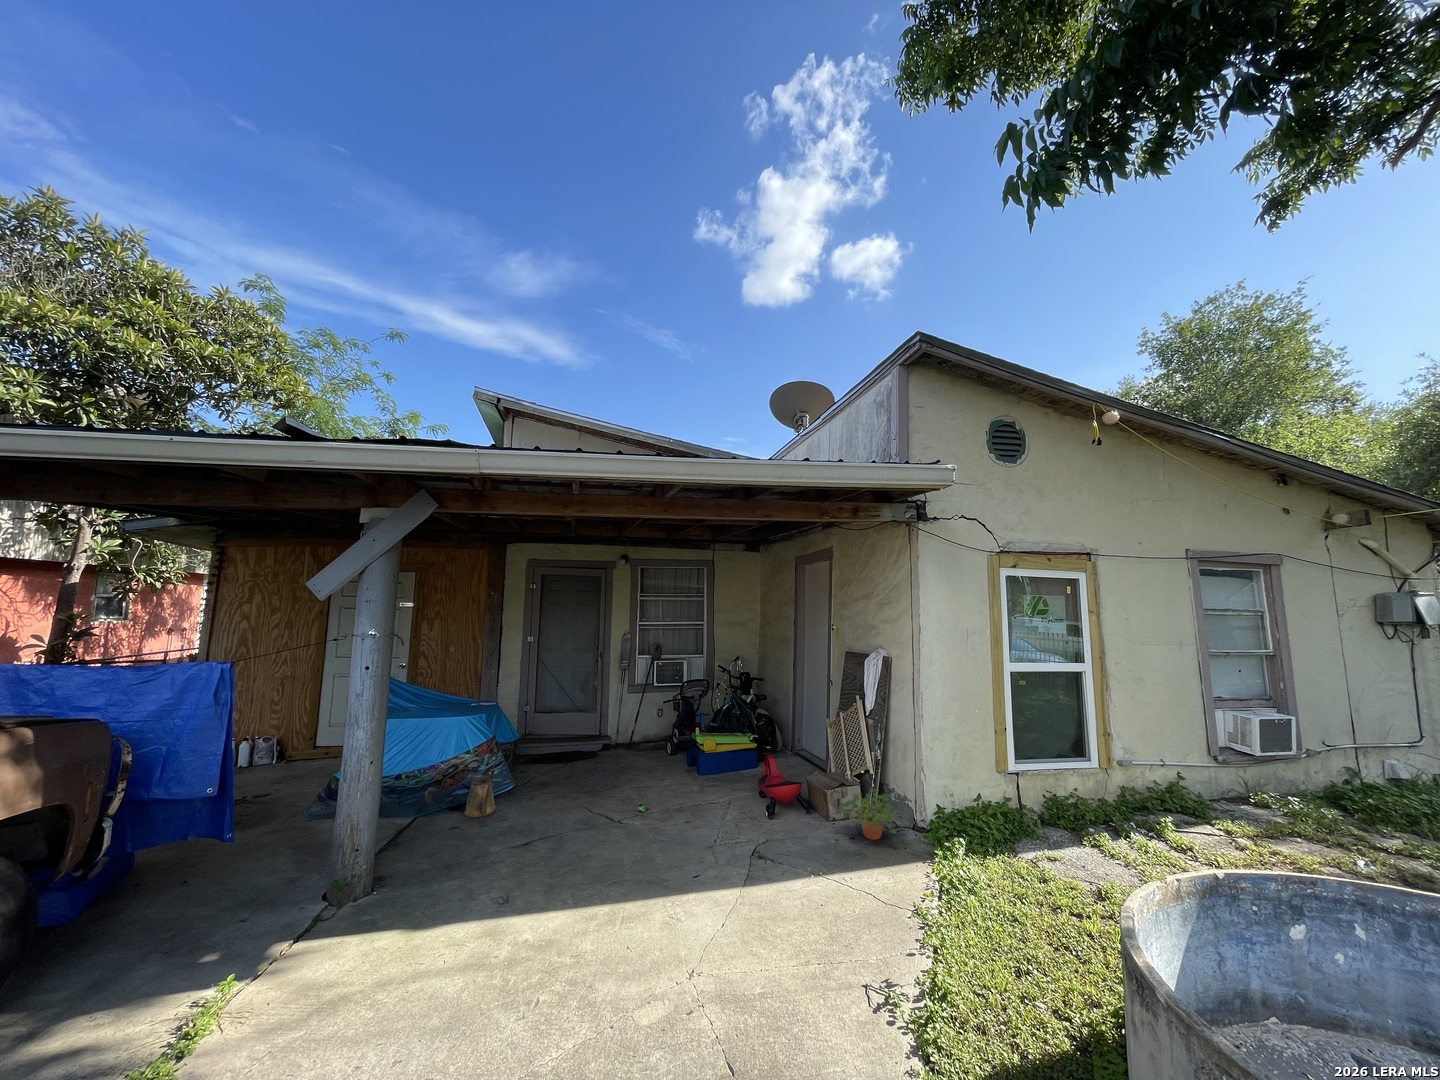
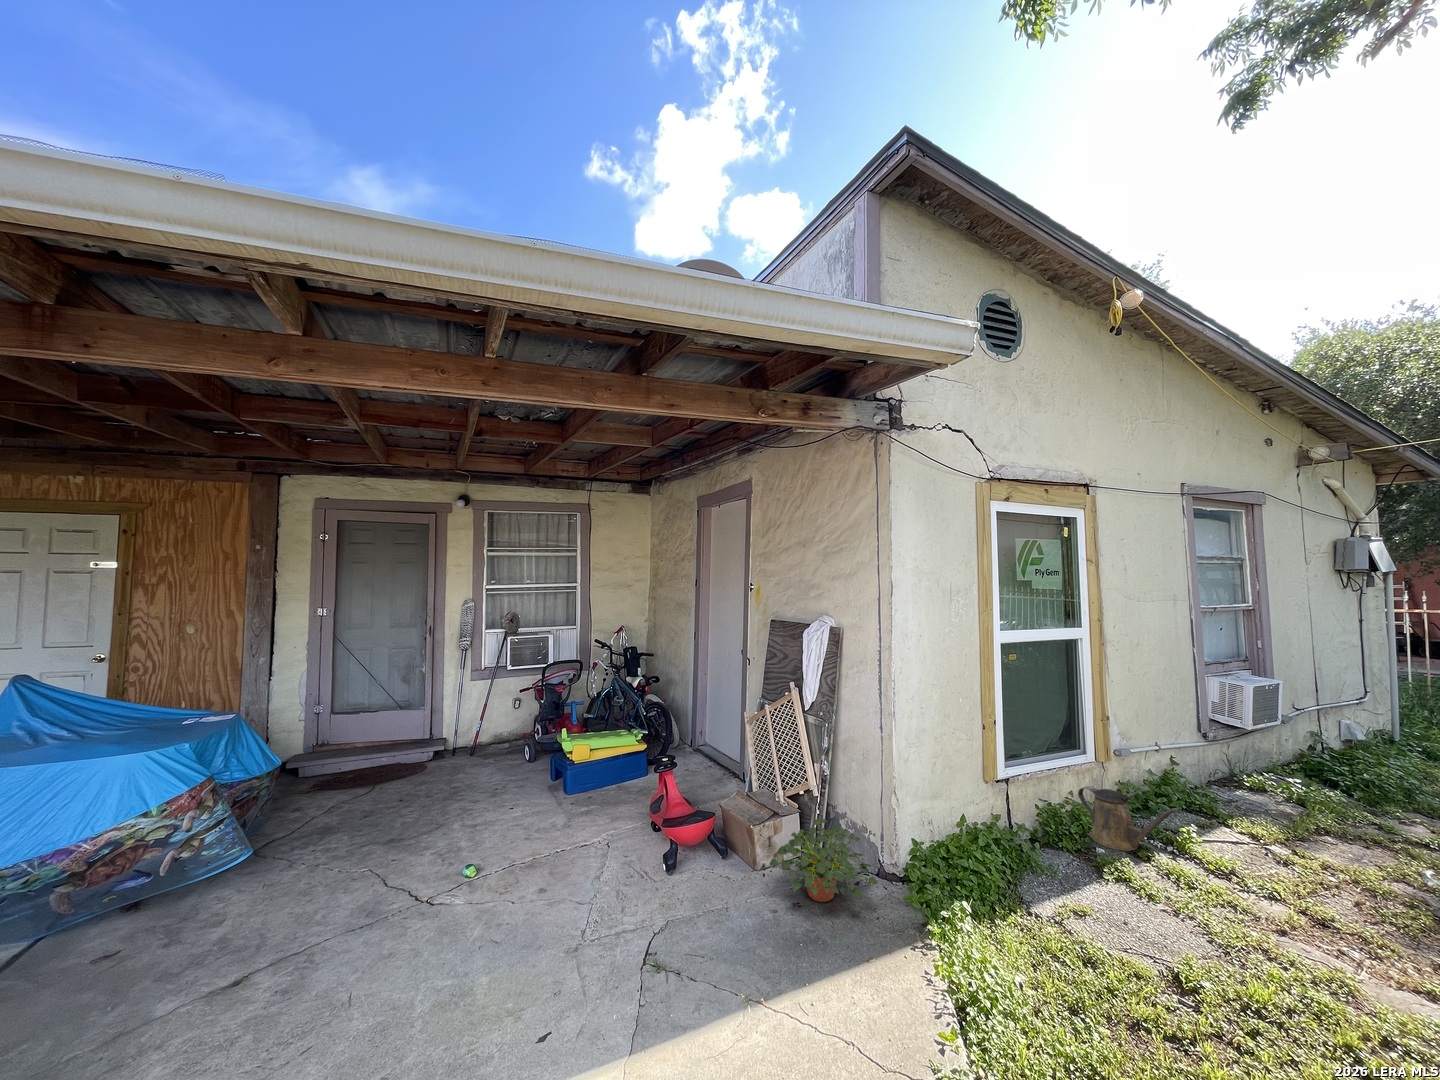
watering can: present [464,775,496,817] -> present [1078,786,1180,851]

